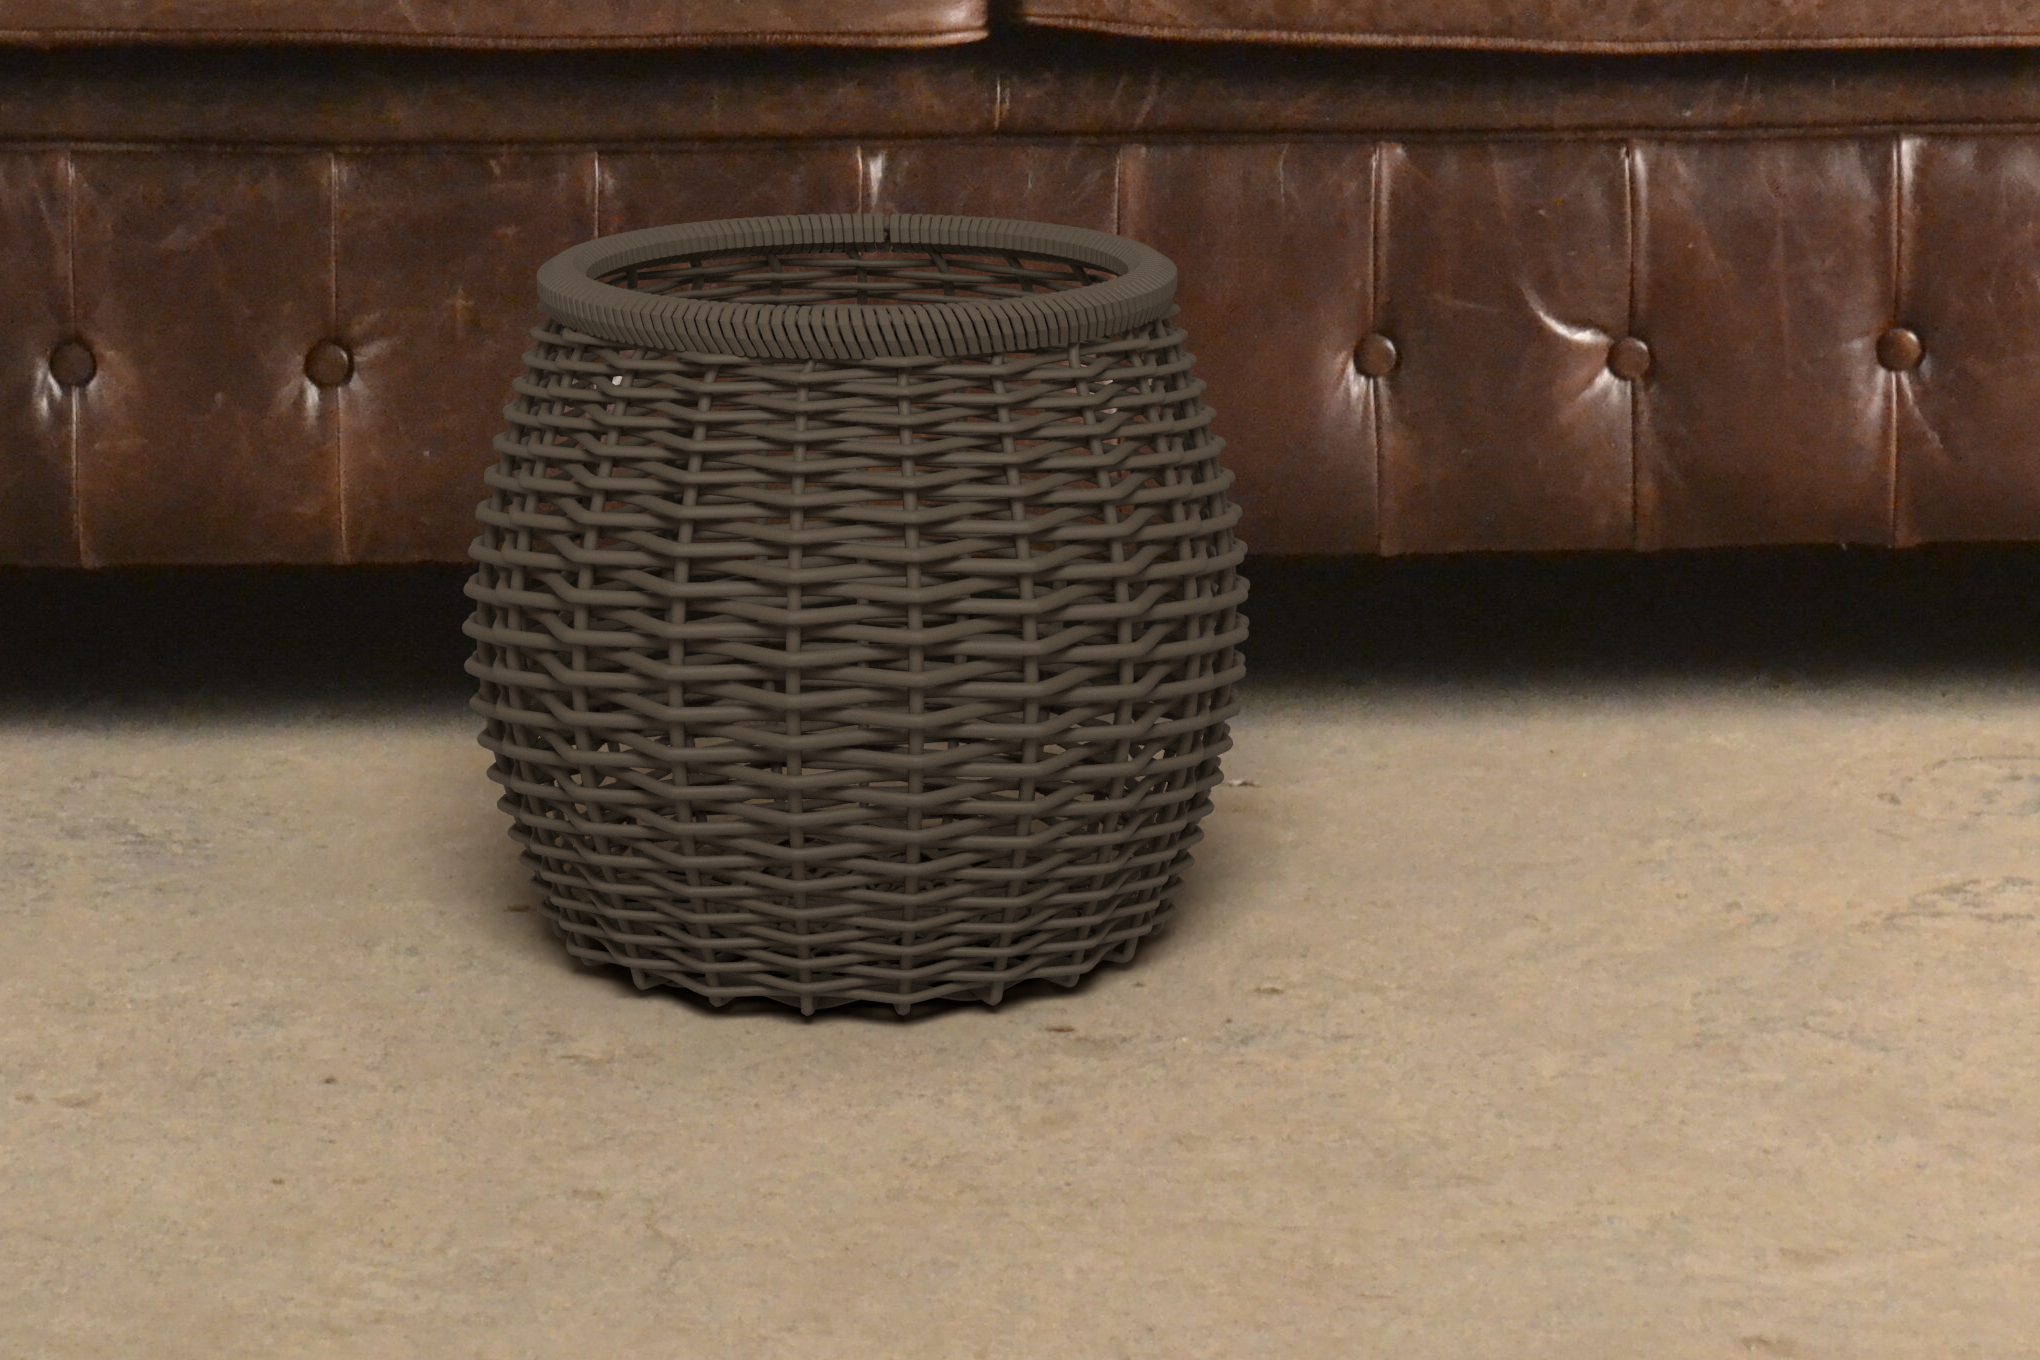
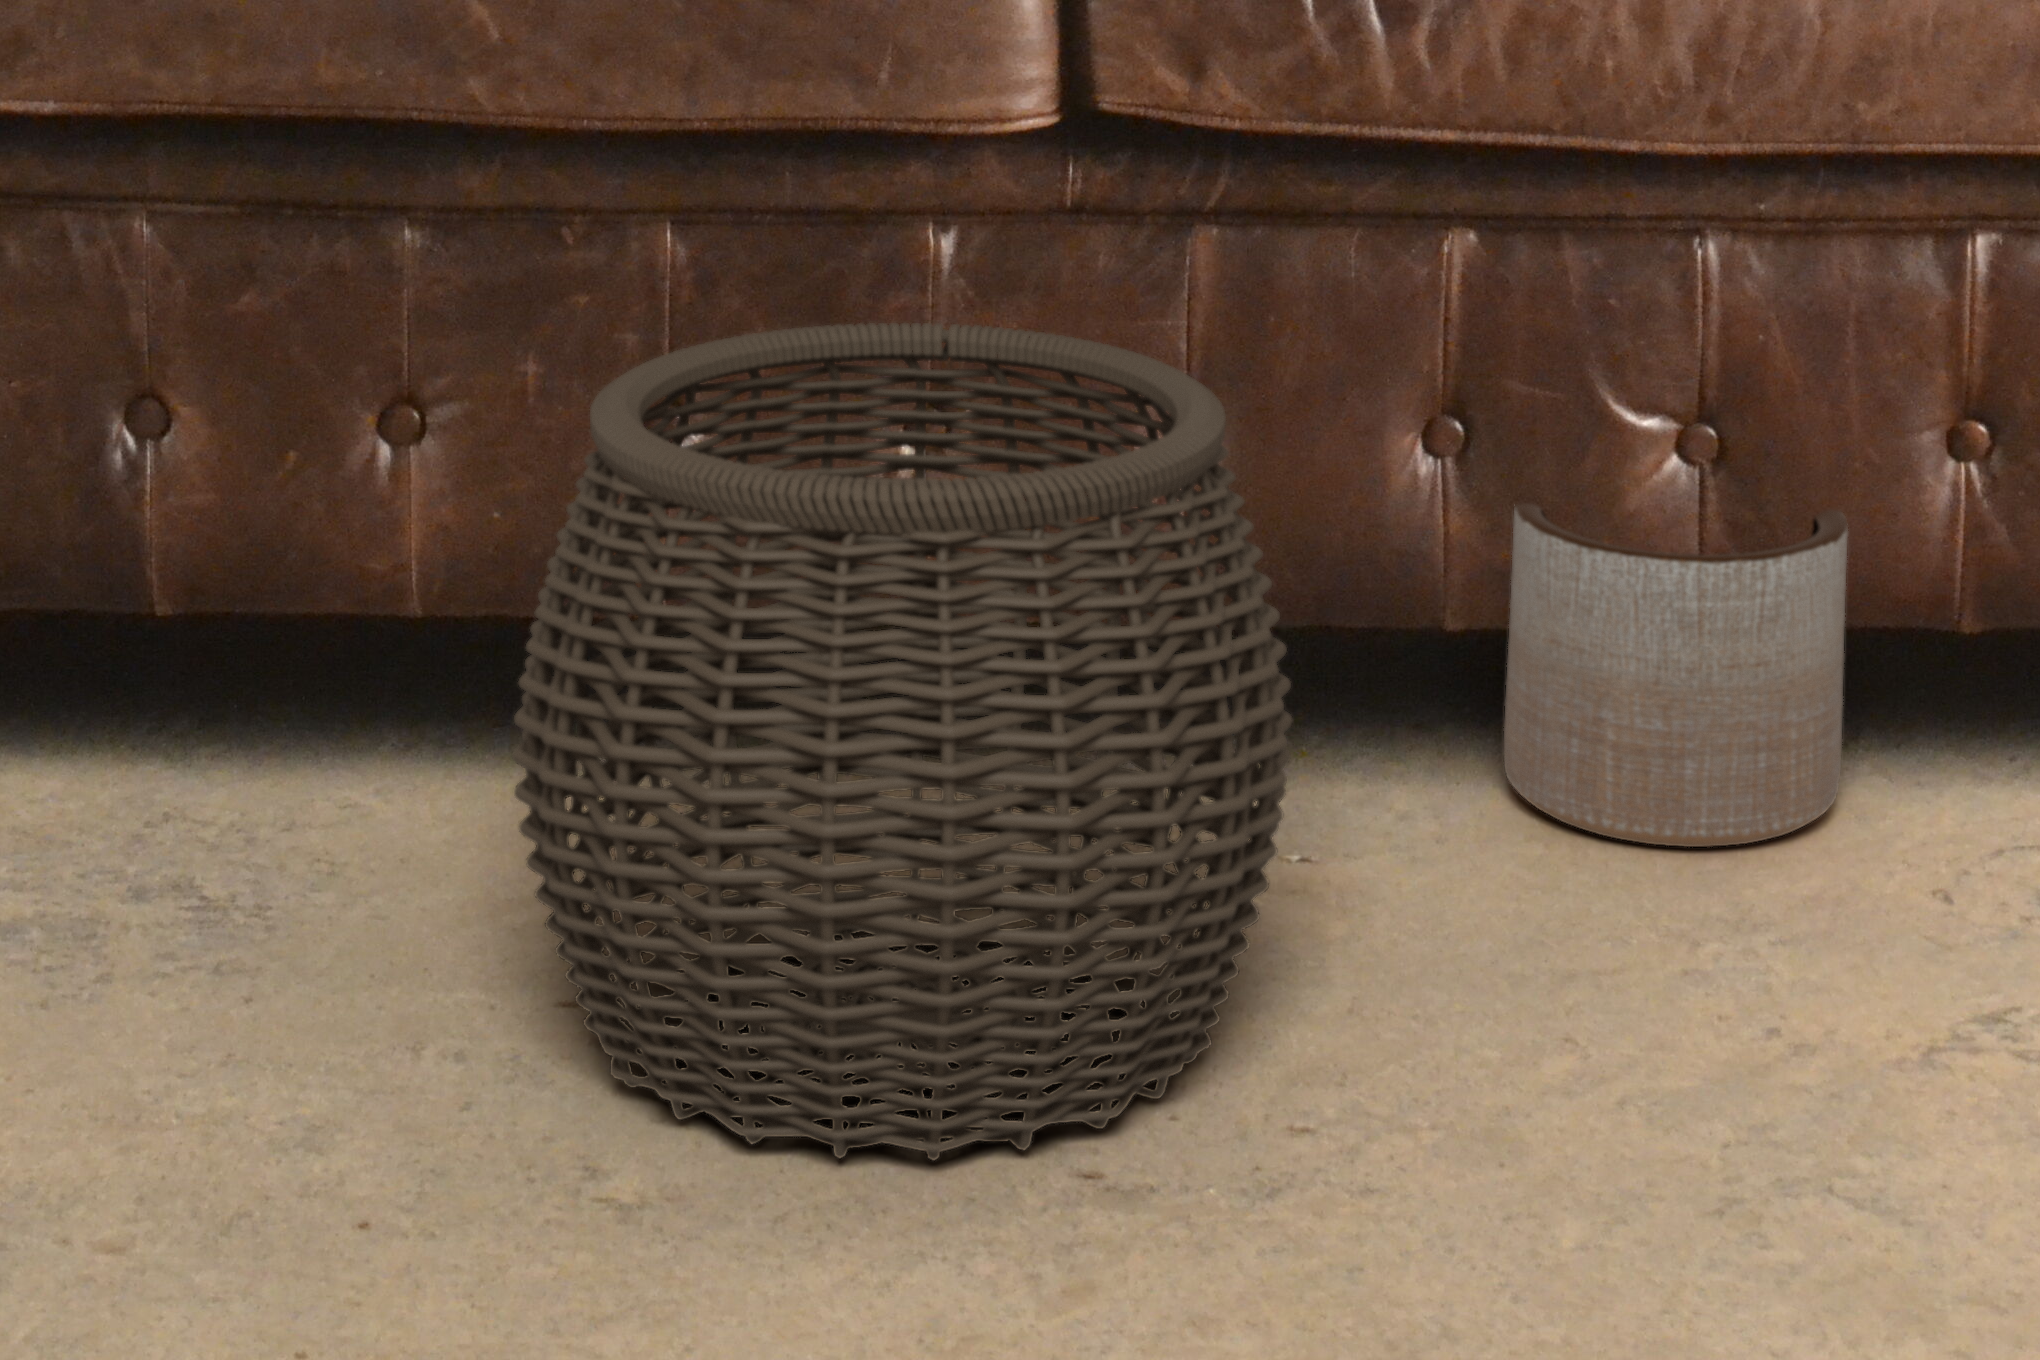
planter: none [1449,396,1788,759] -> present [1504,504,1848,847]

